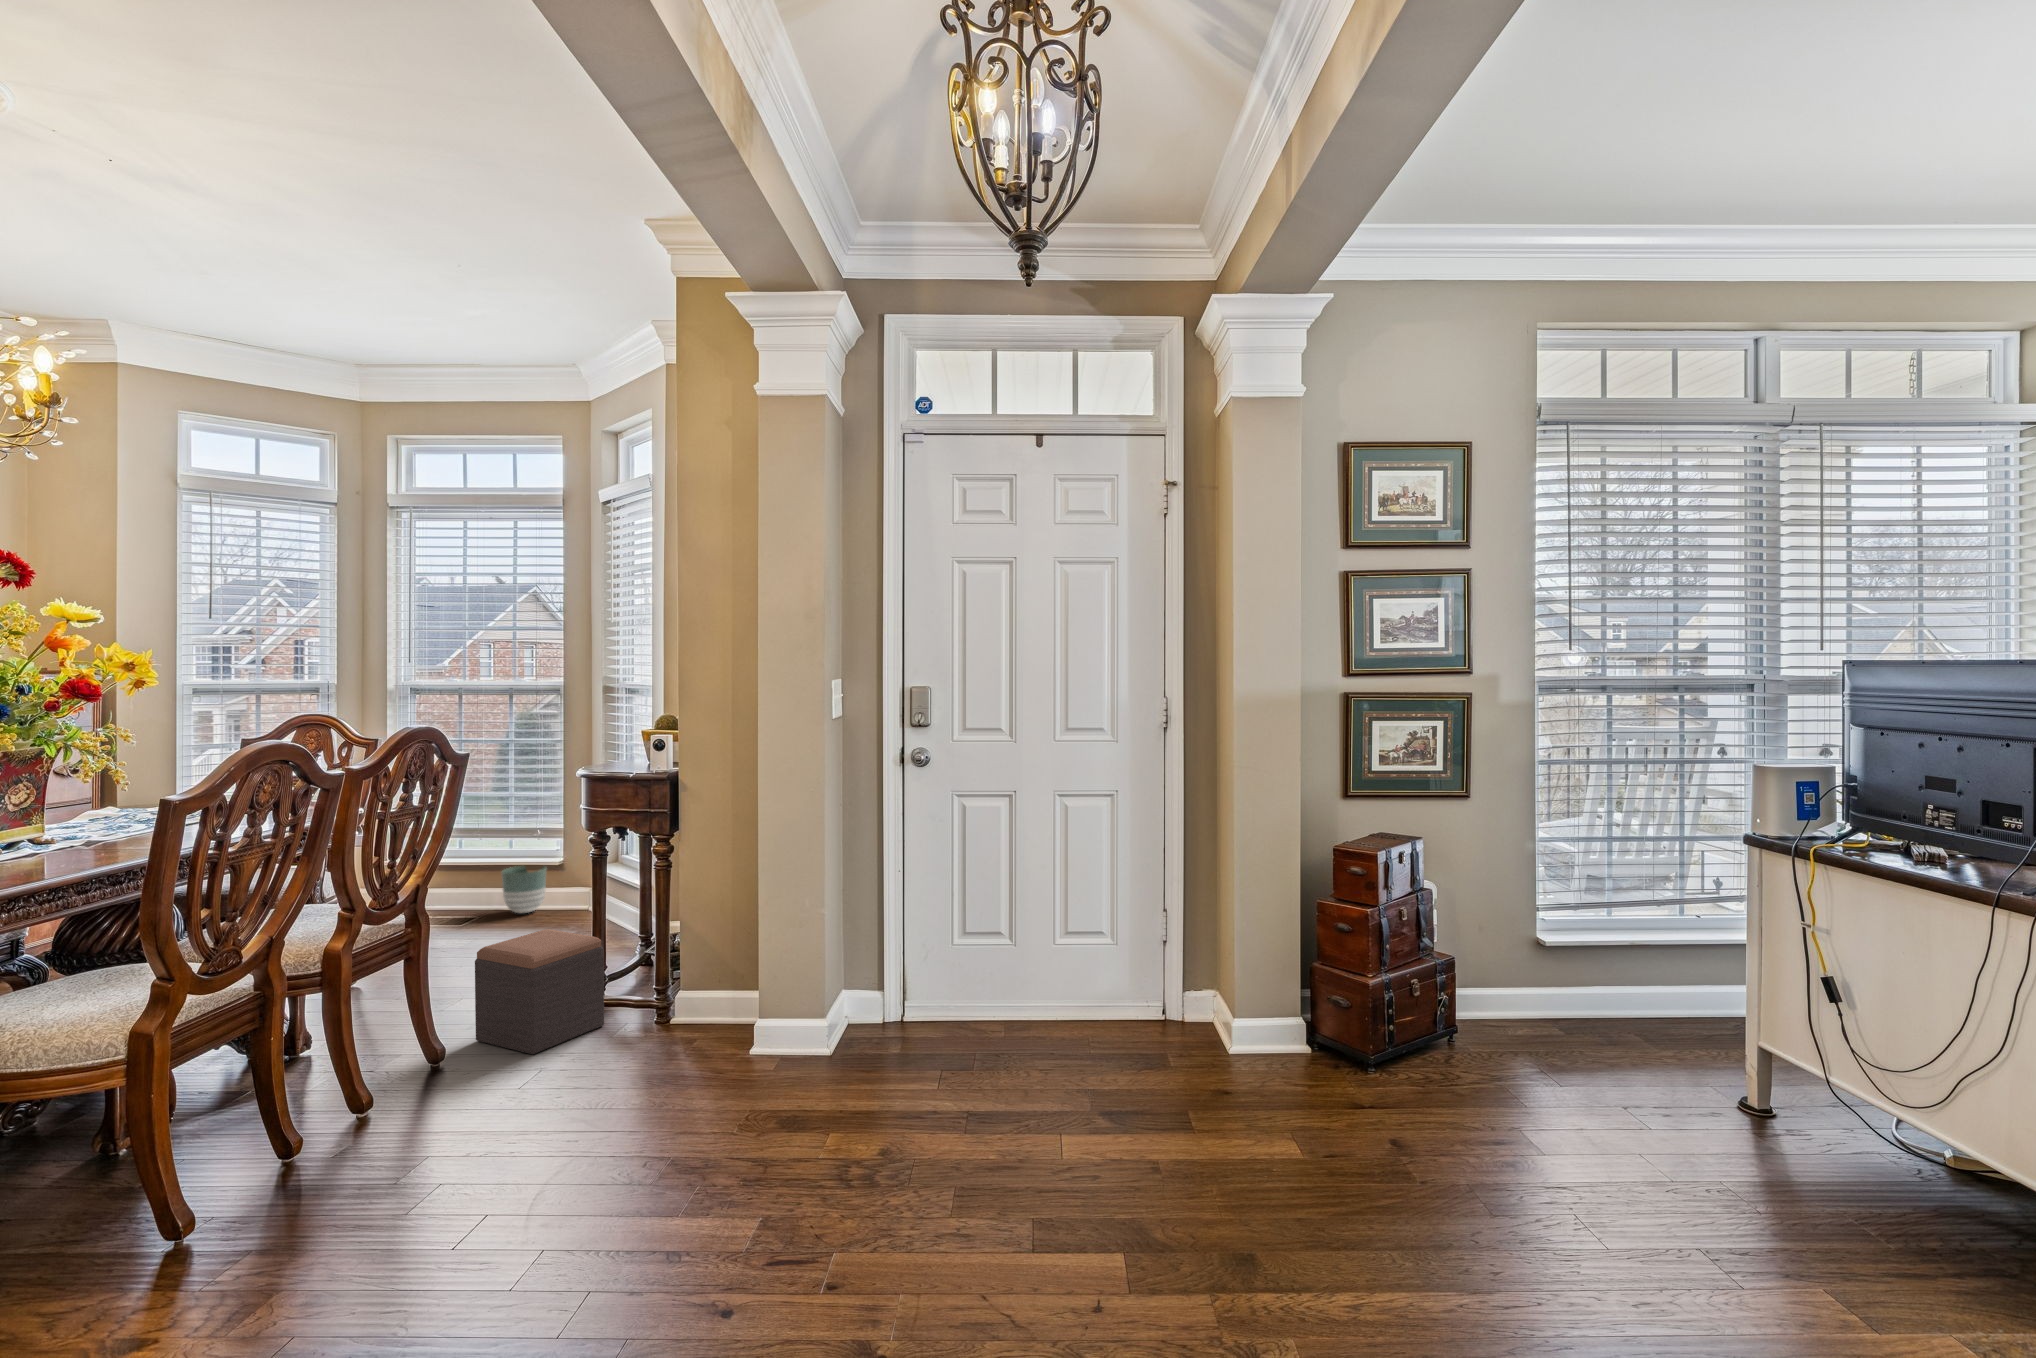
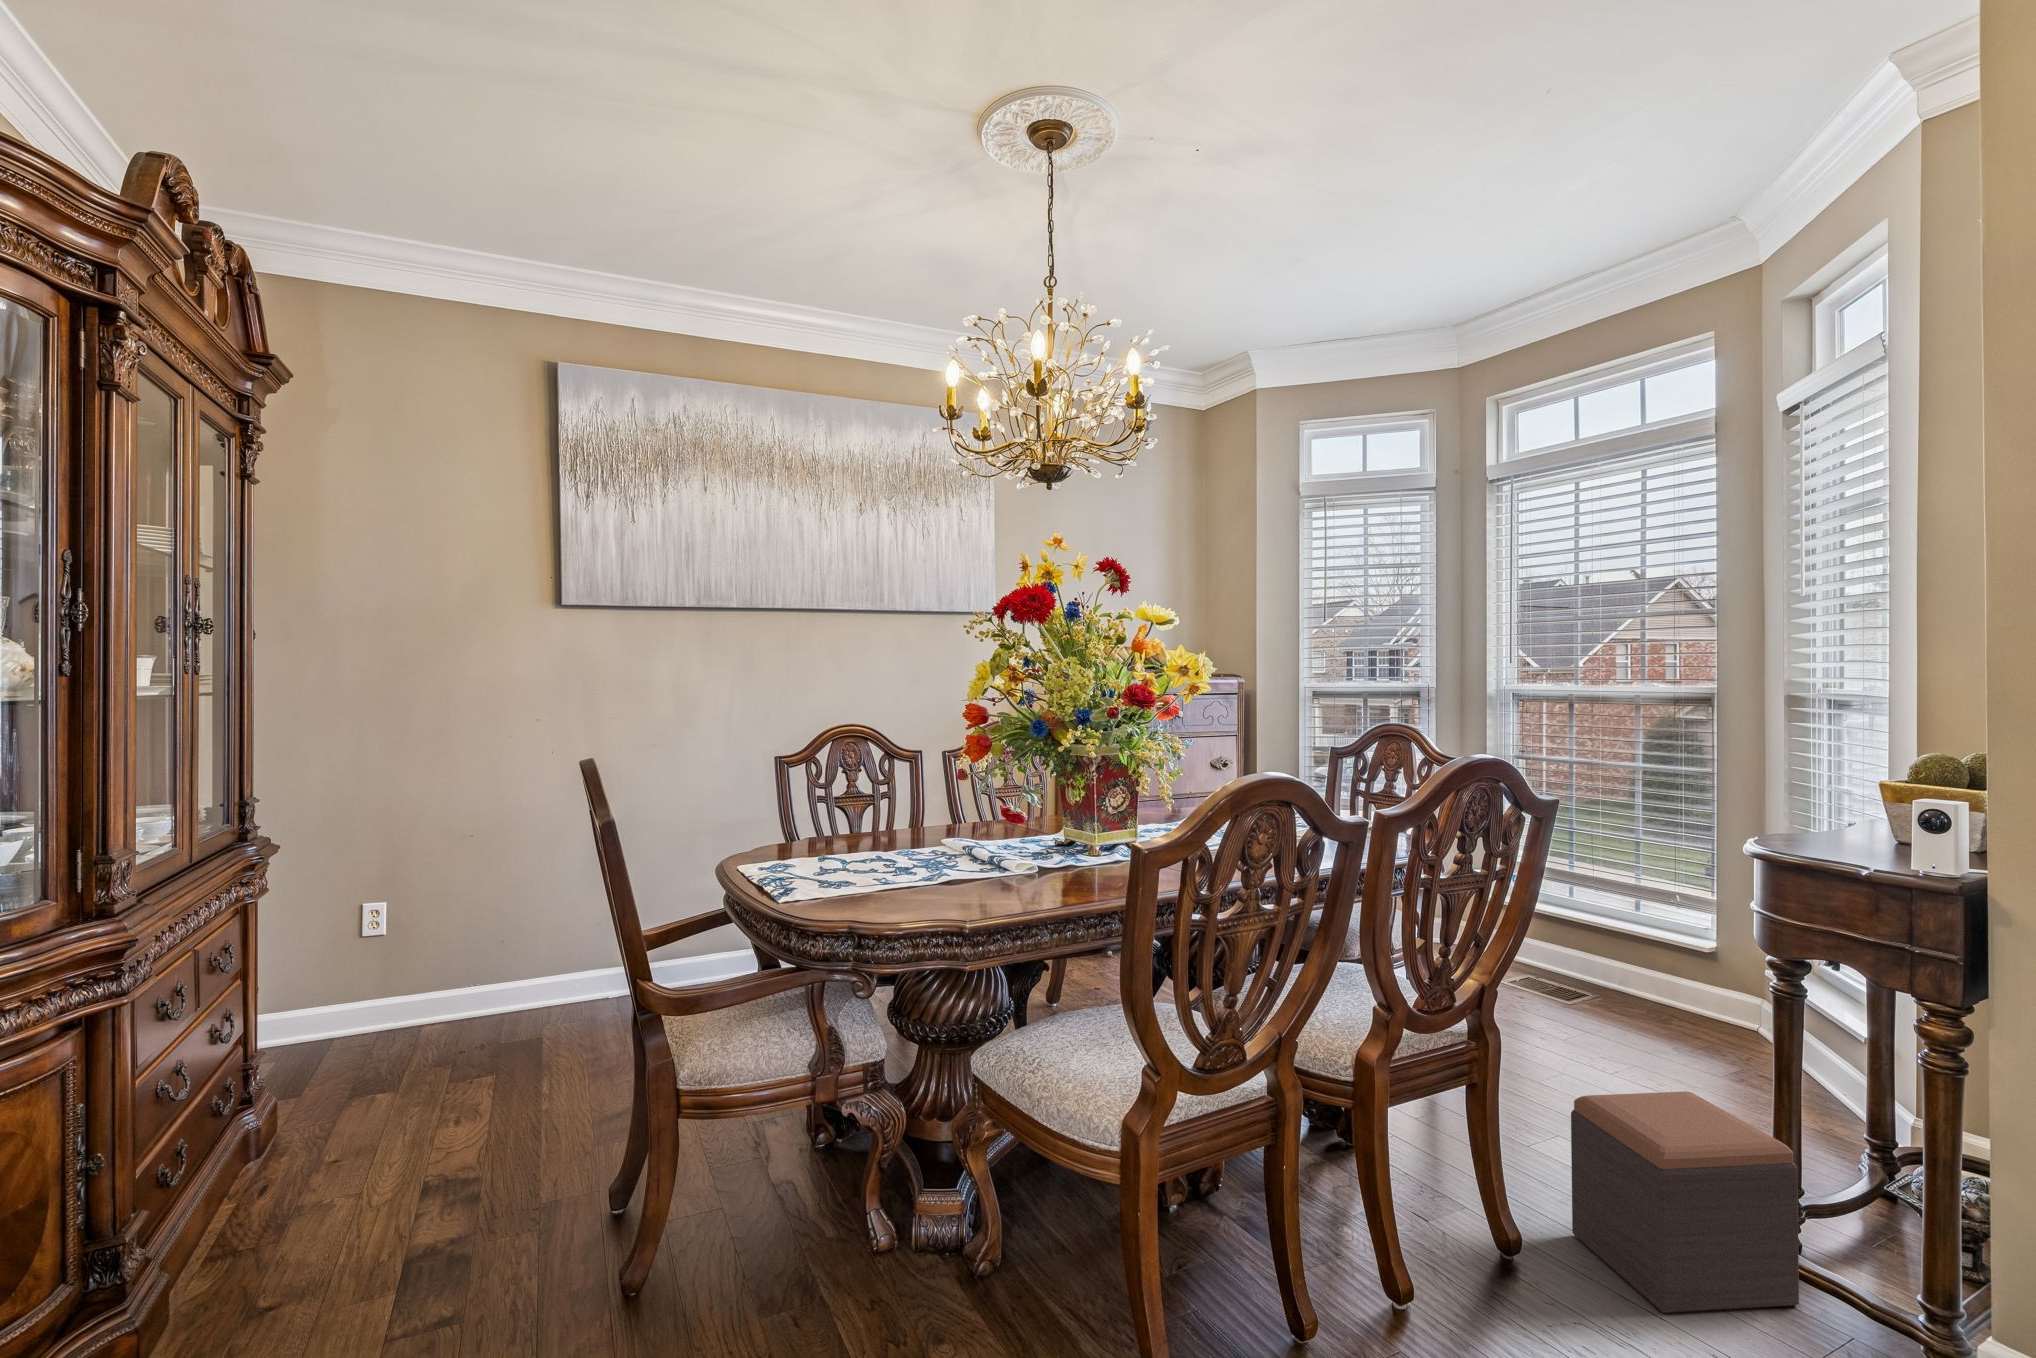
planter: present [502,866,546,913] -> none [1627,944,1693,1014]

